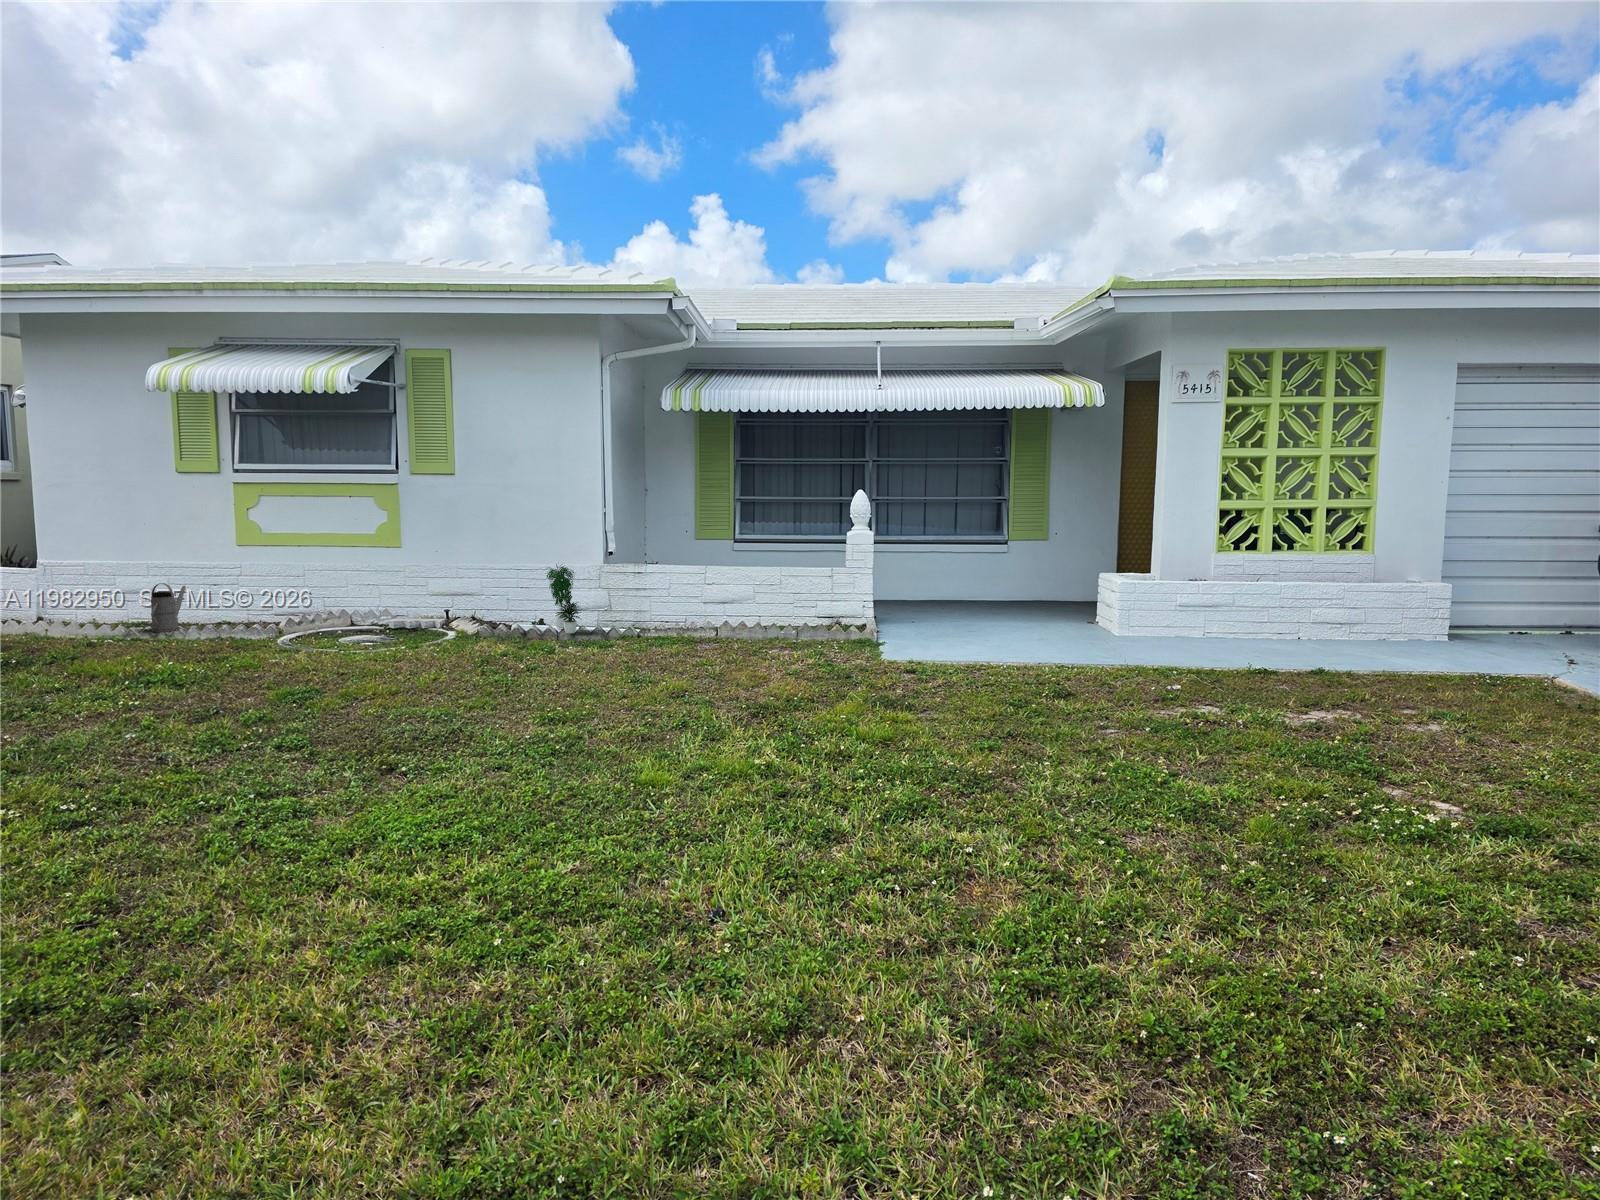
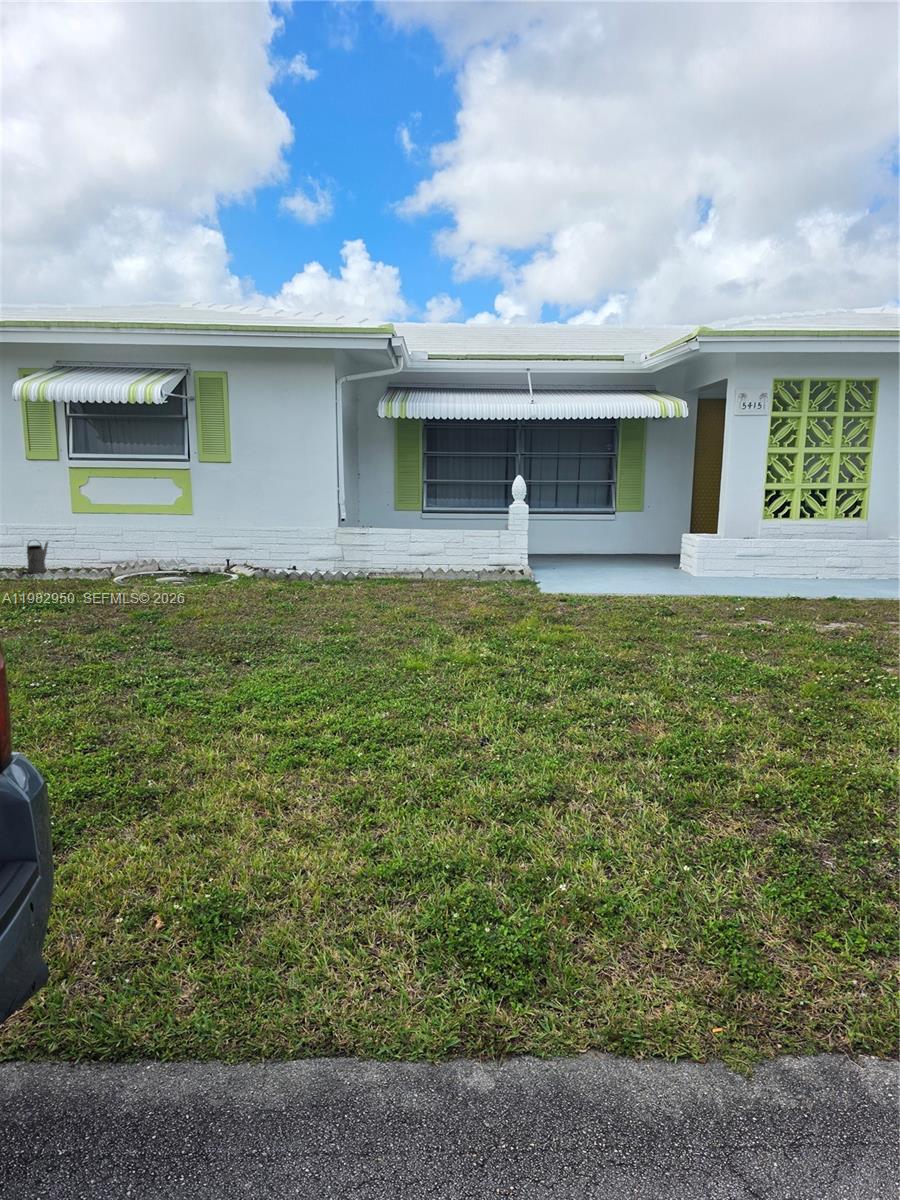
potted plant: present [547,565,581,634] -> none [301,525,328,574]

